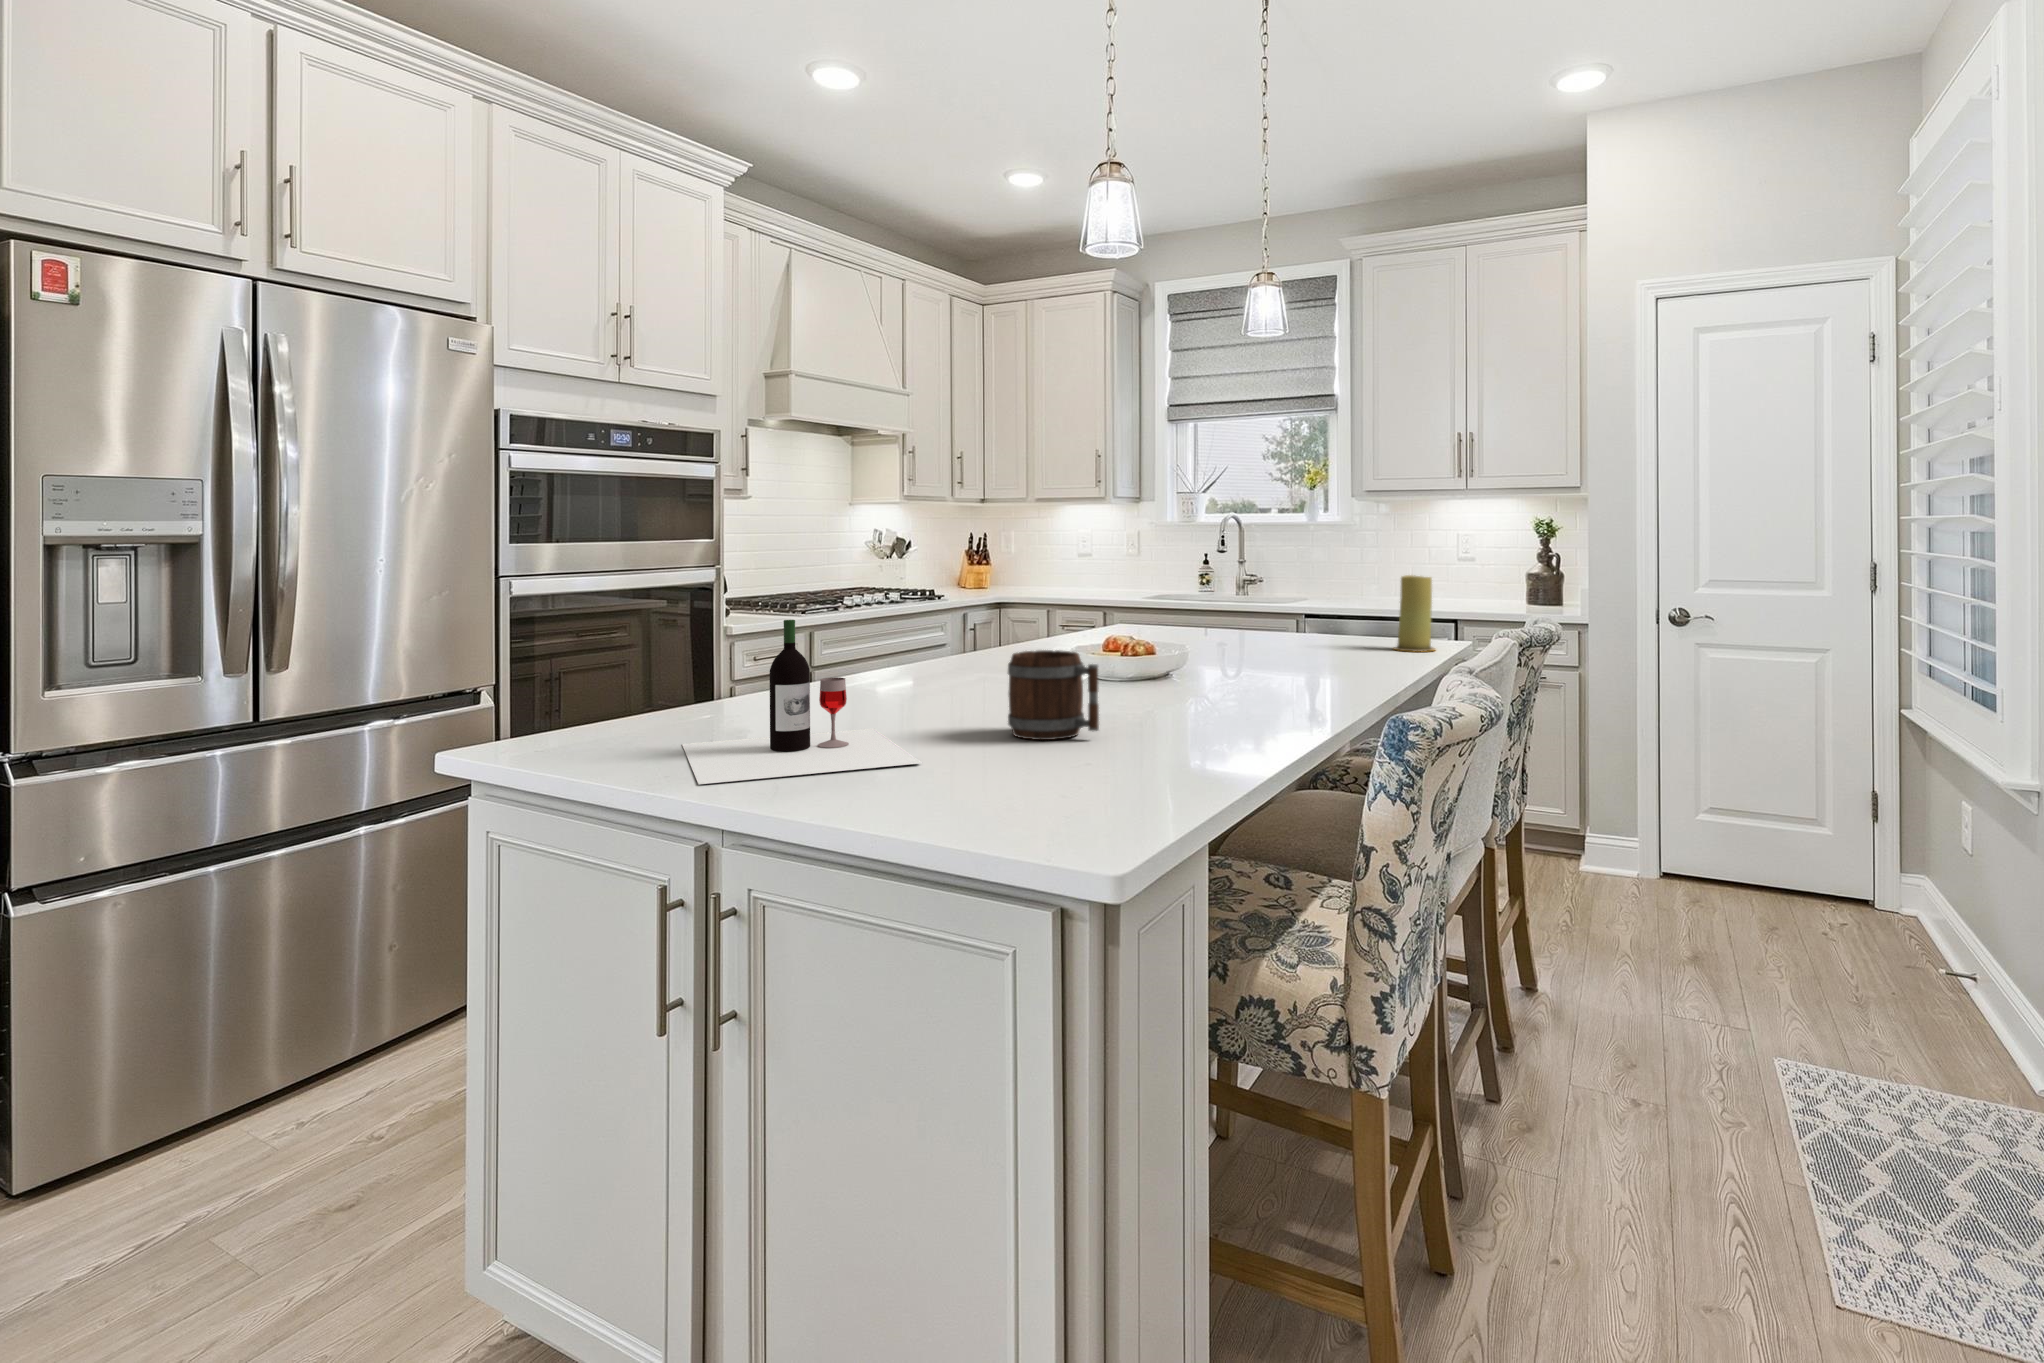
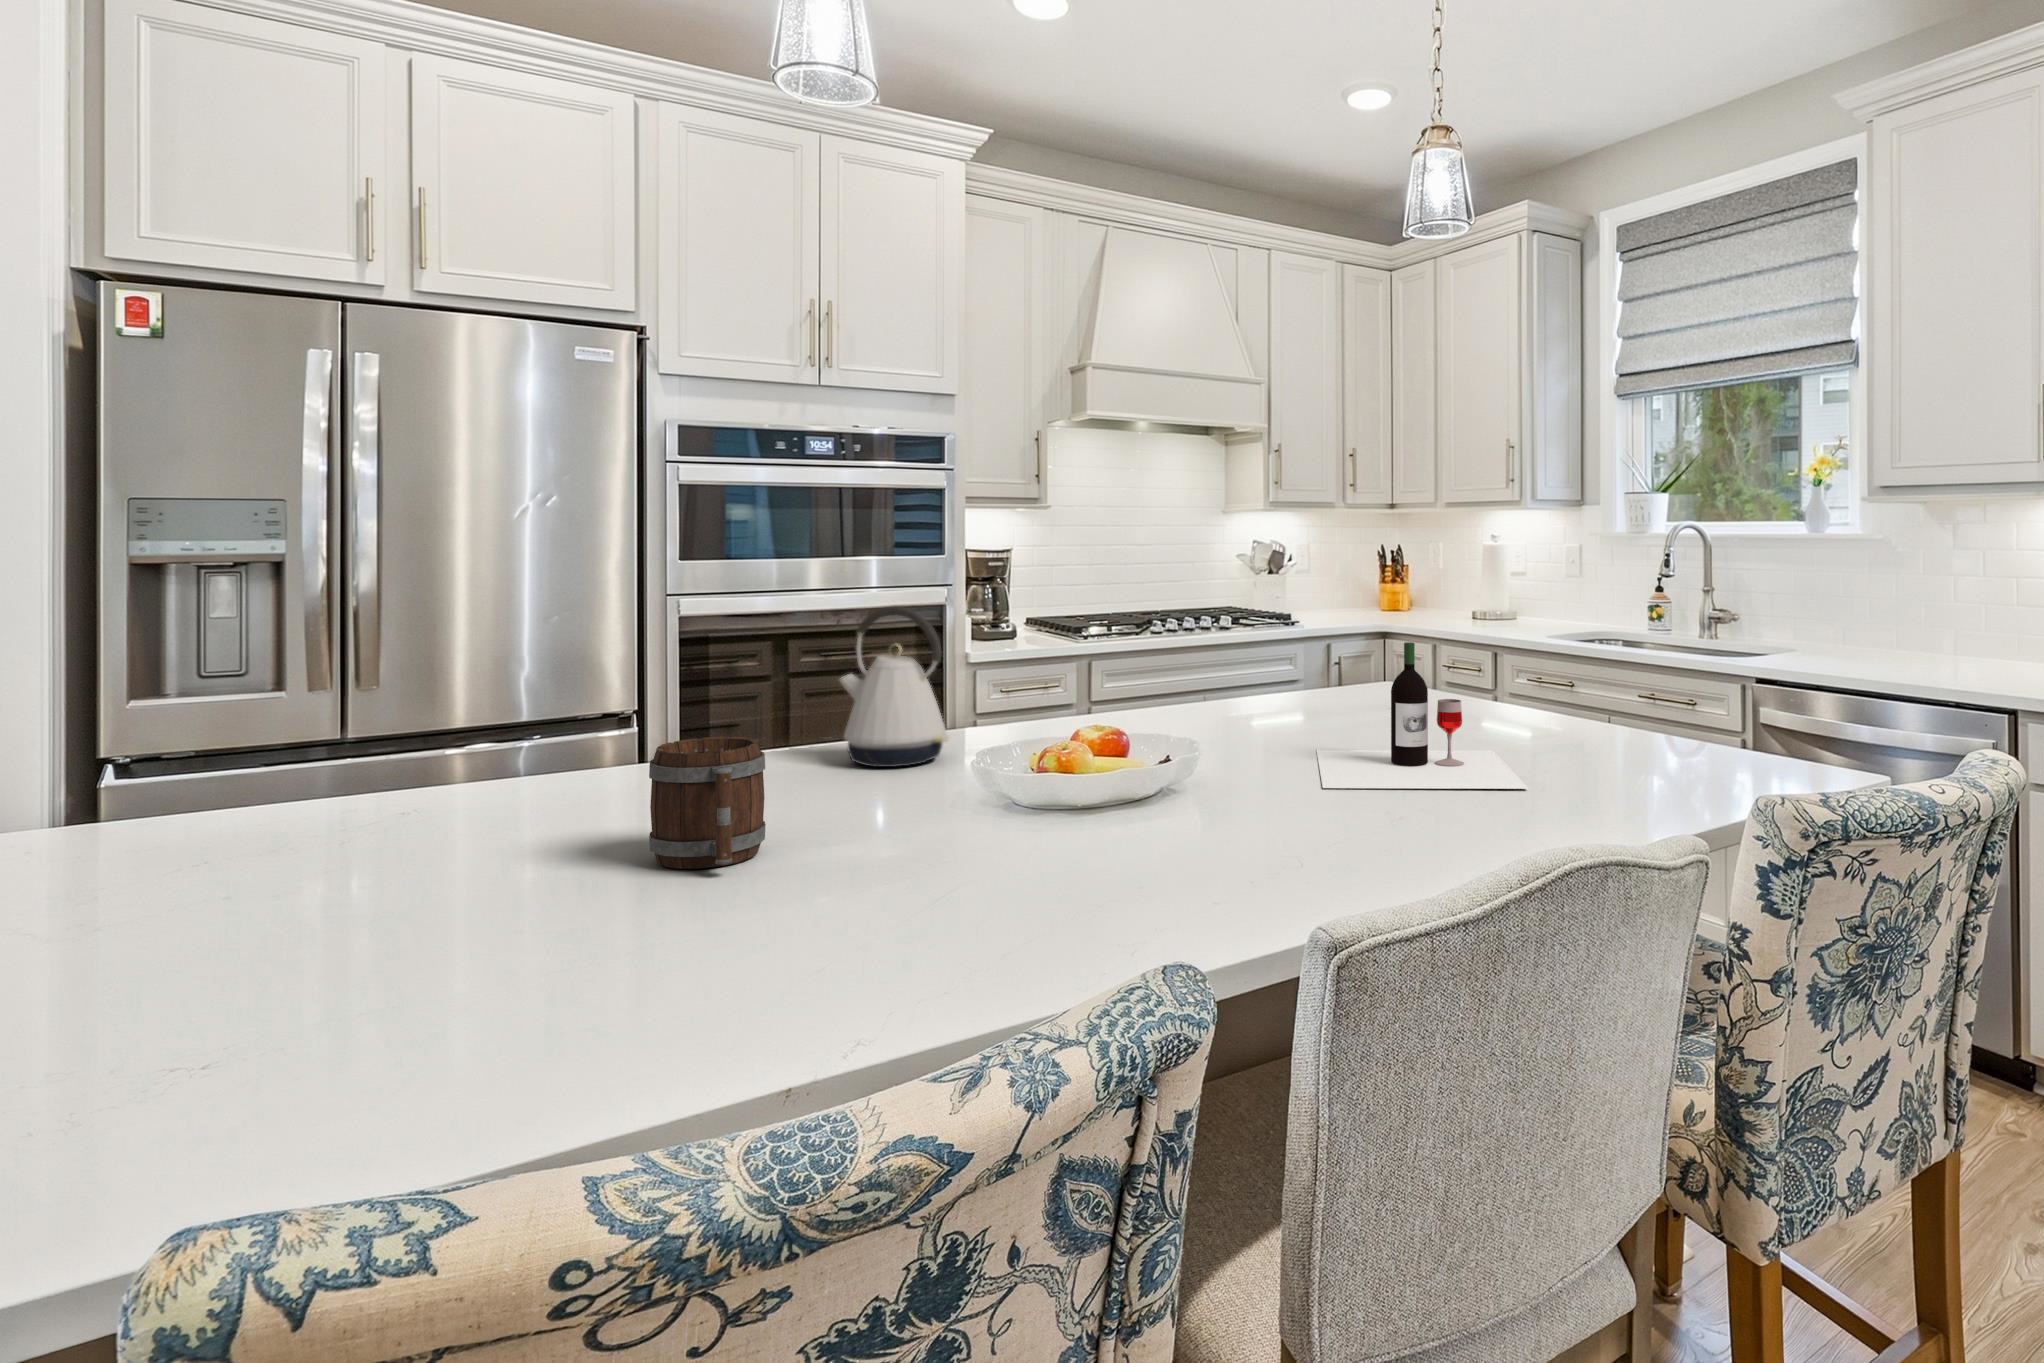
kettle: none [912,566,1008,690] -> present [839,606,949,767]
candle: present [1394,575,1435,652] -> none [1650,631,1720,755]
wine bottle: present [682,620,922,784] -> present [1317,642,1528,789]

